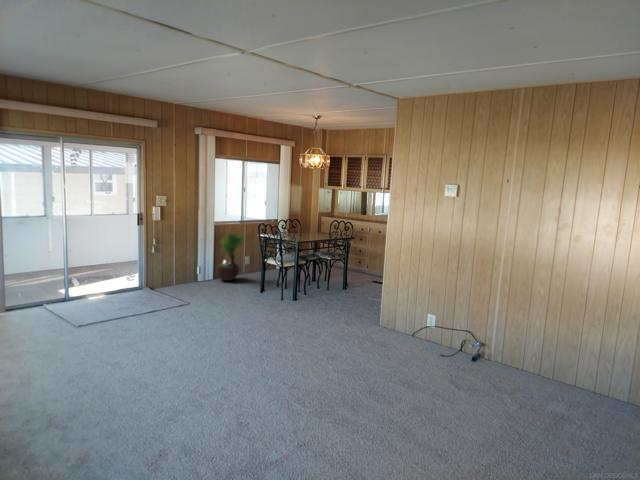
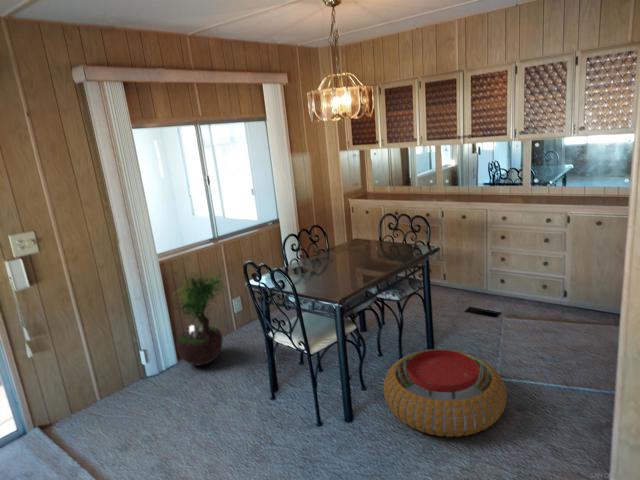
pouf: none [313,279,367,308] -> present [384,349,507,437]

